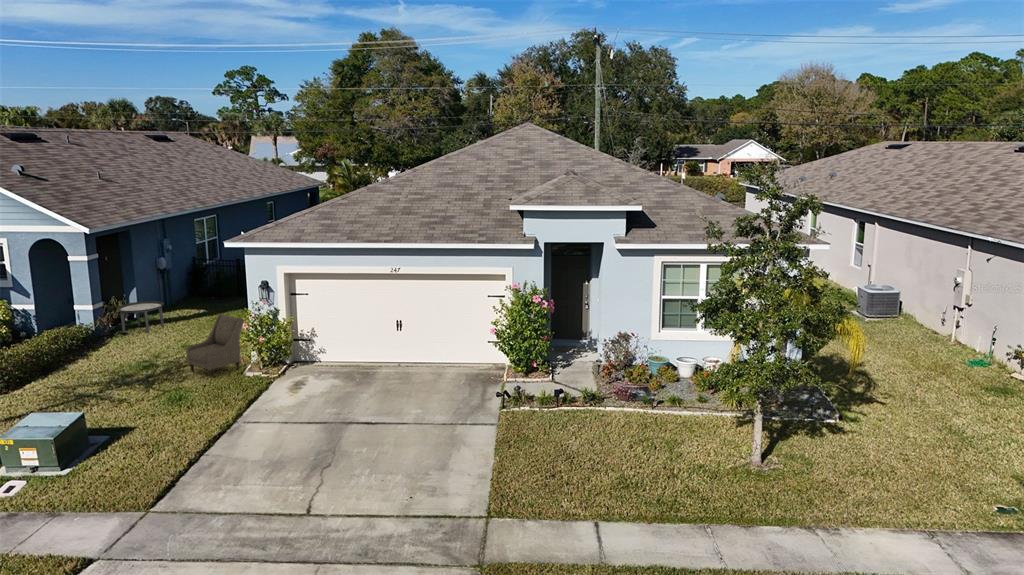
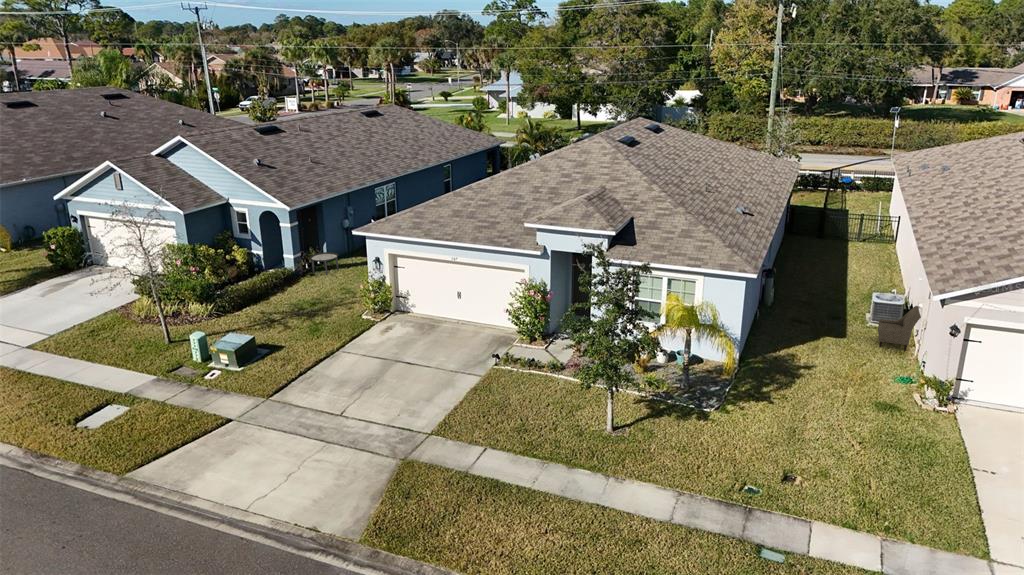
chair: present [186,314,244,378] -> present [878,306,921,351]

